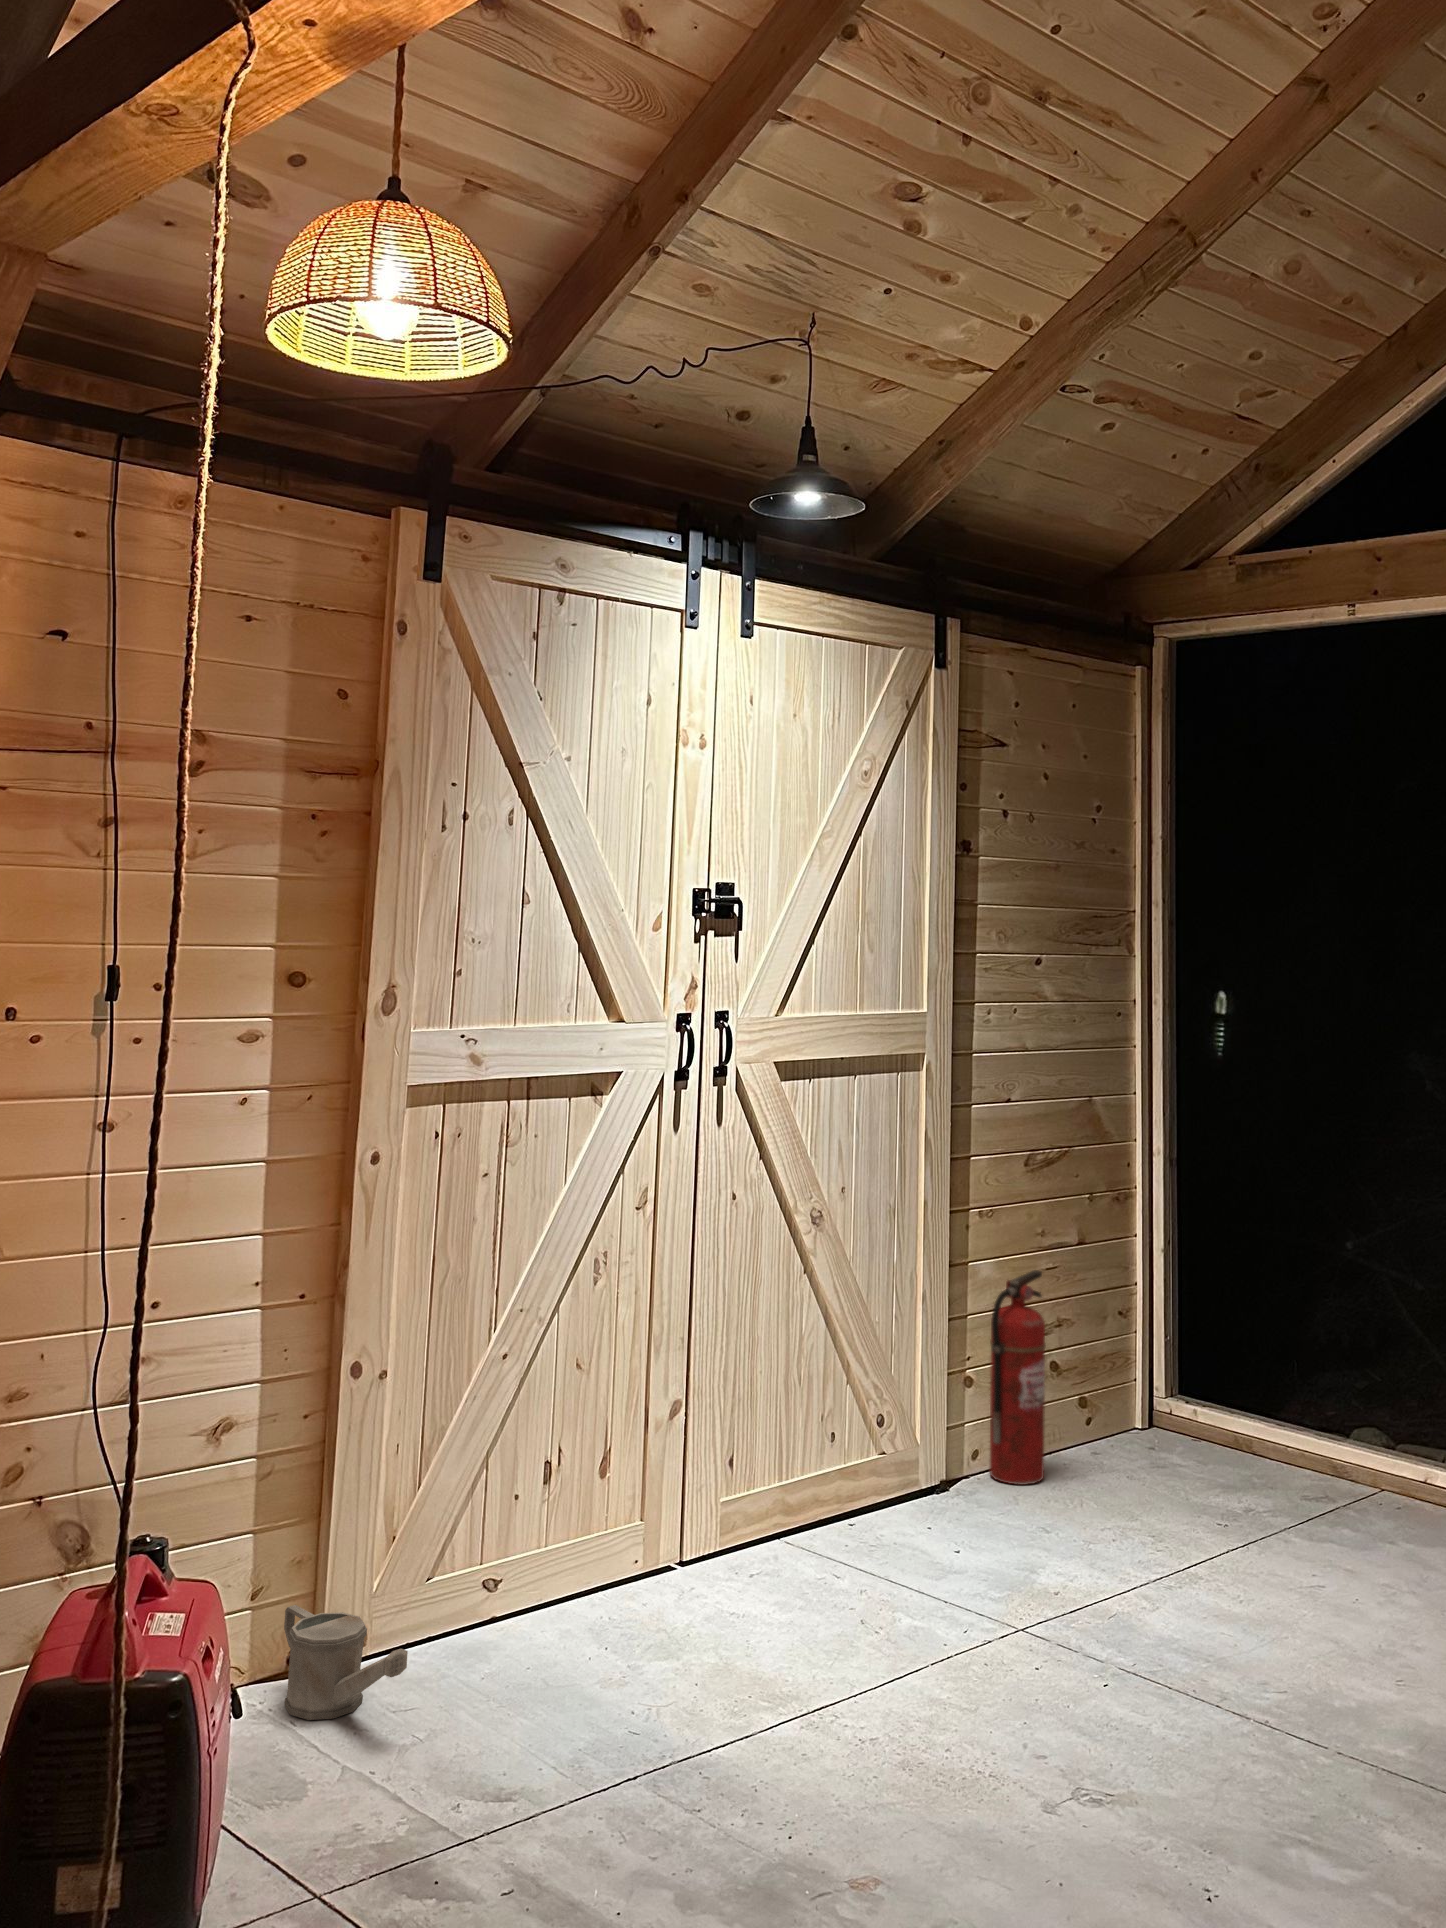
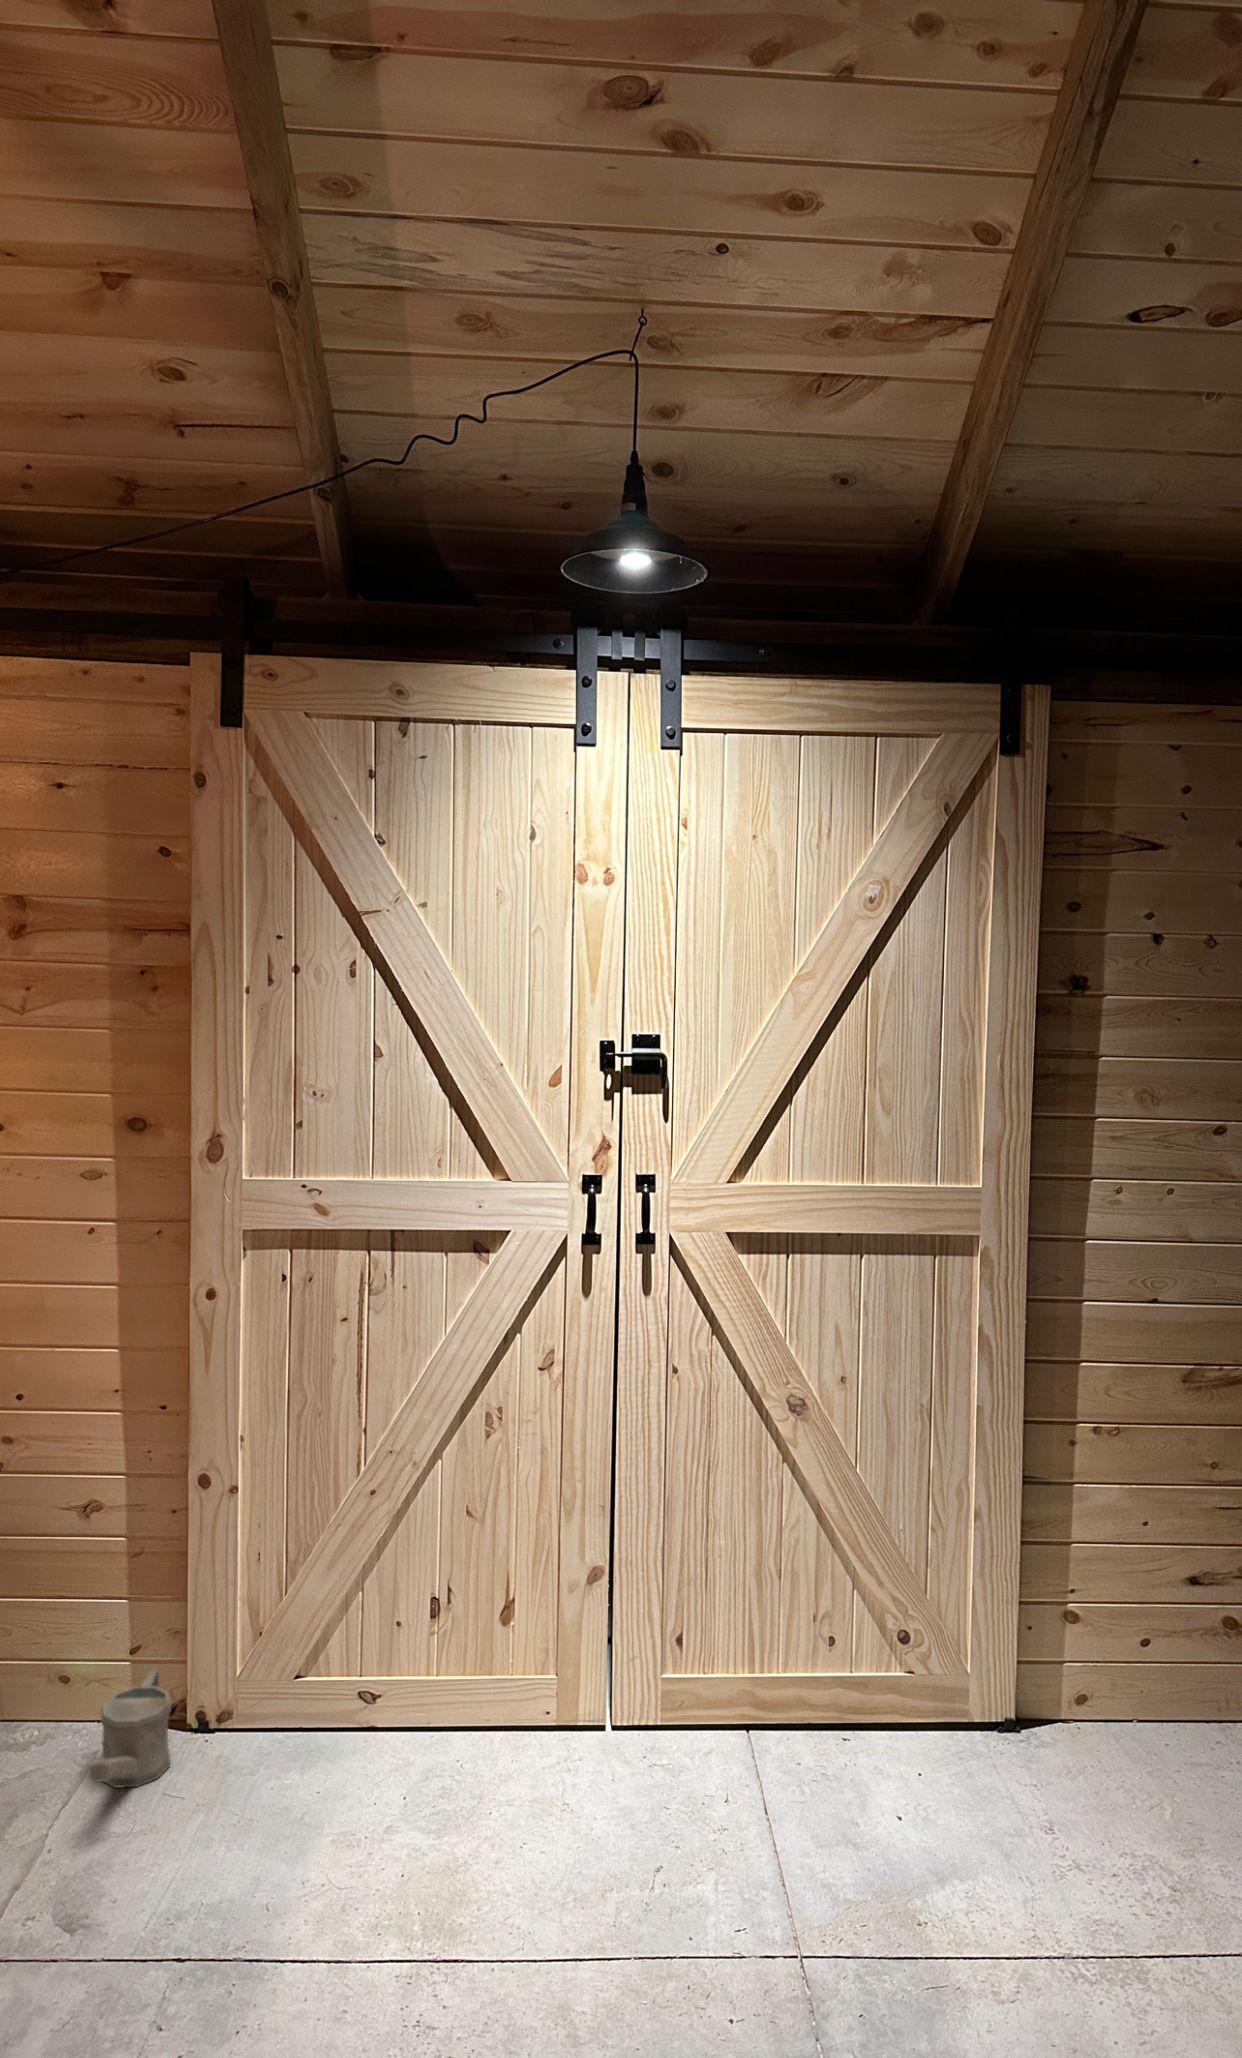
fire extinguisher: present [990,1270,1046,1485] -> none [1073,1513,1167,1771]

